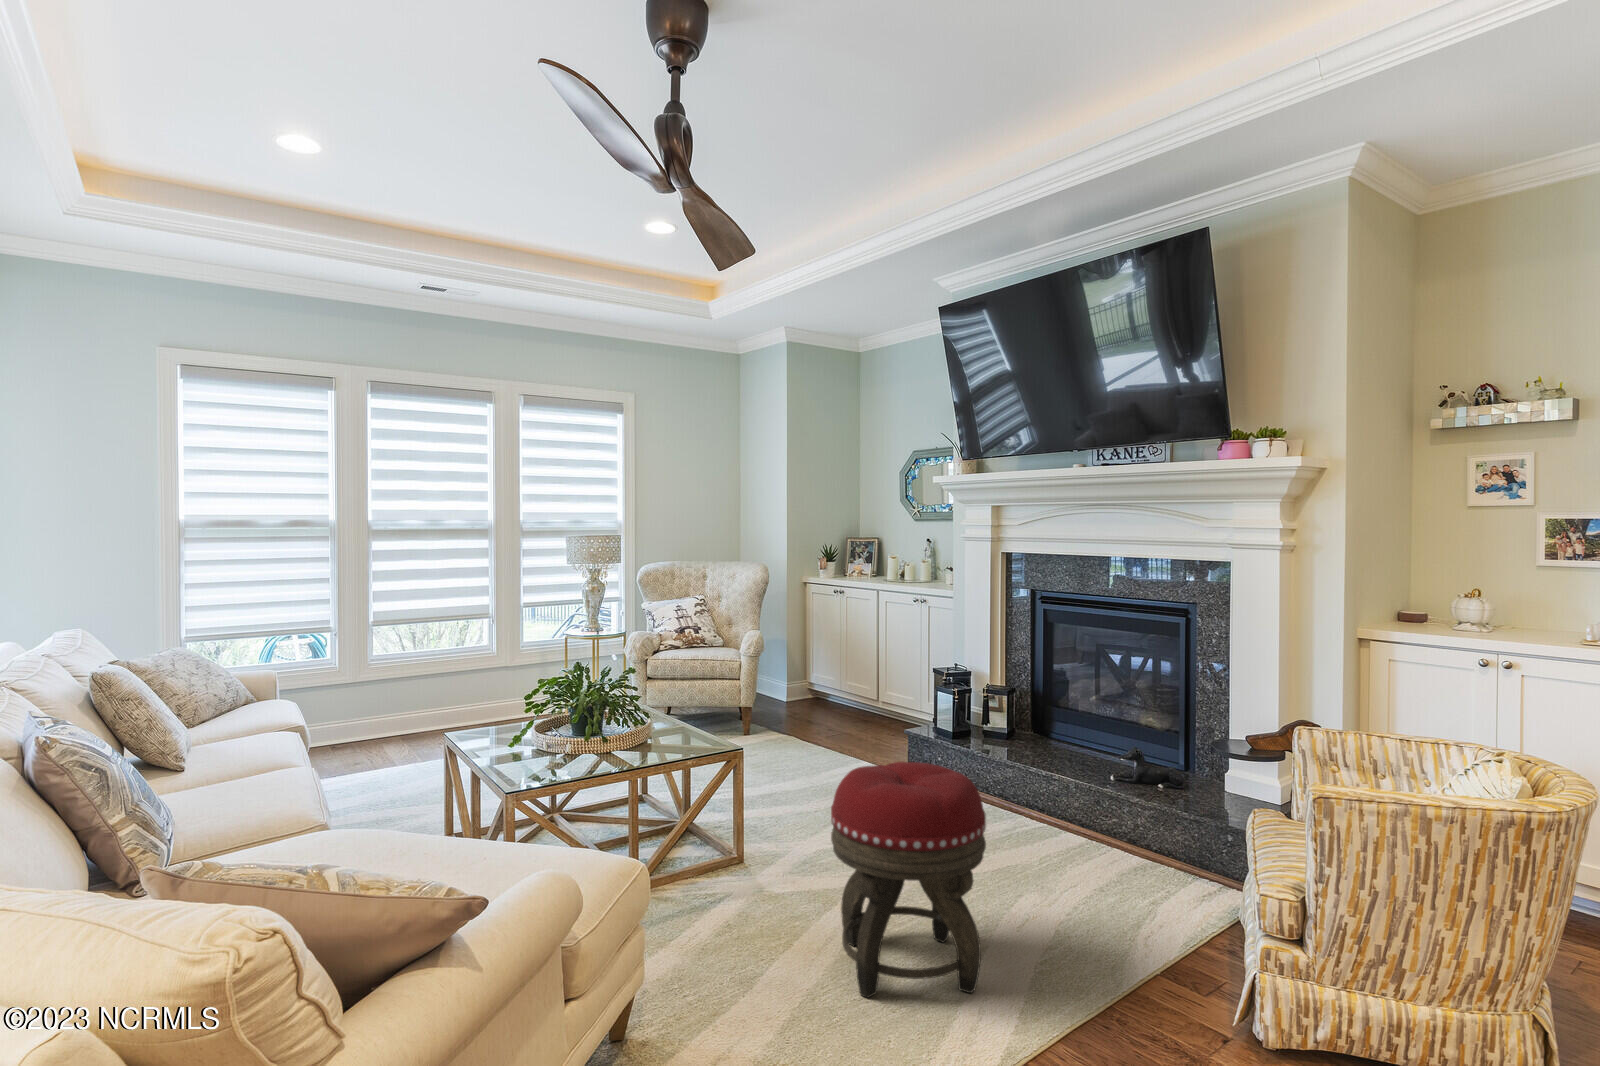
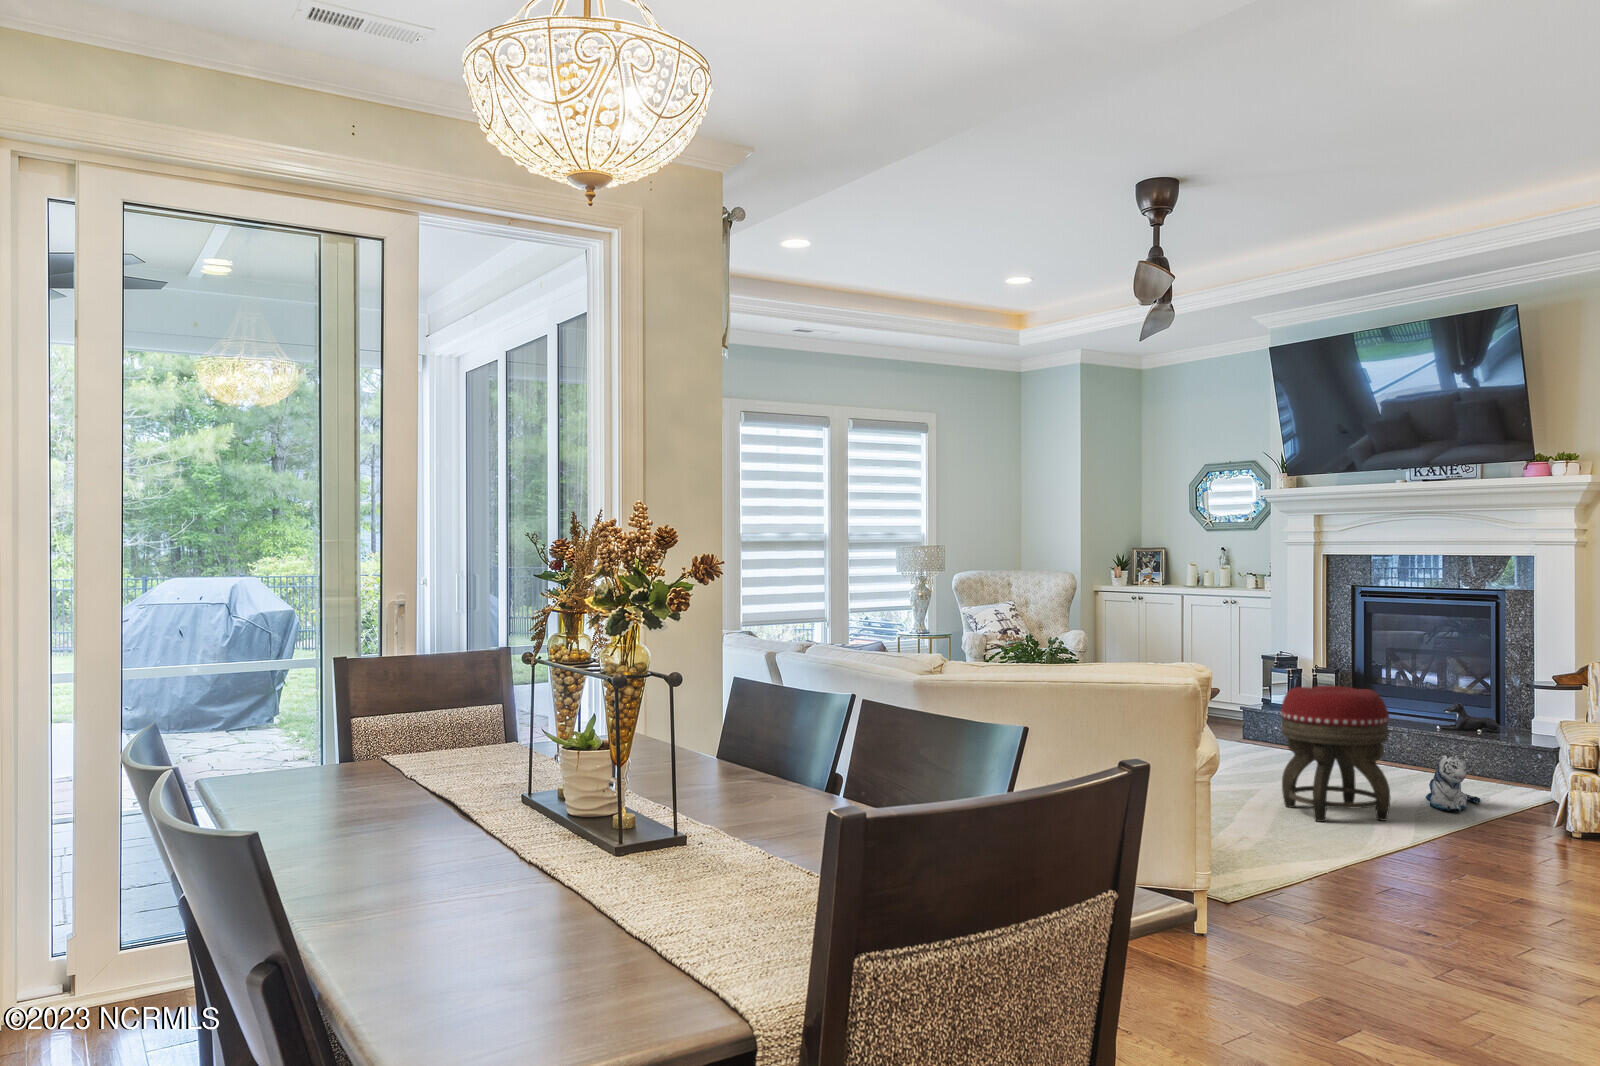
plush toy: none [1061,862,1136,959] -> present [1426,756,1480,811]

